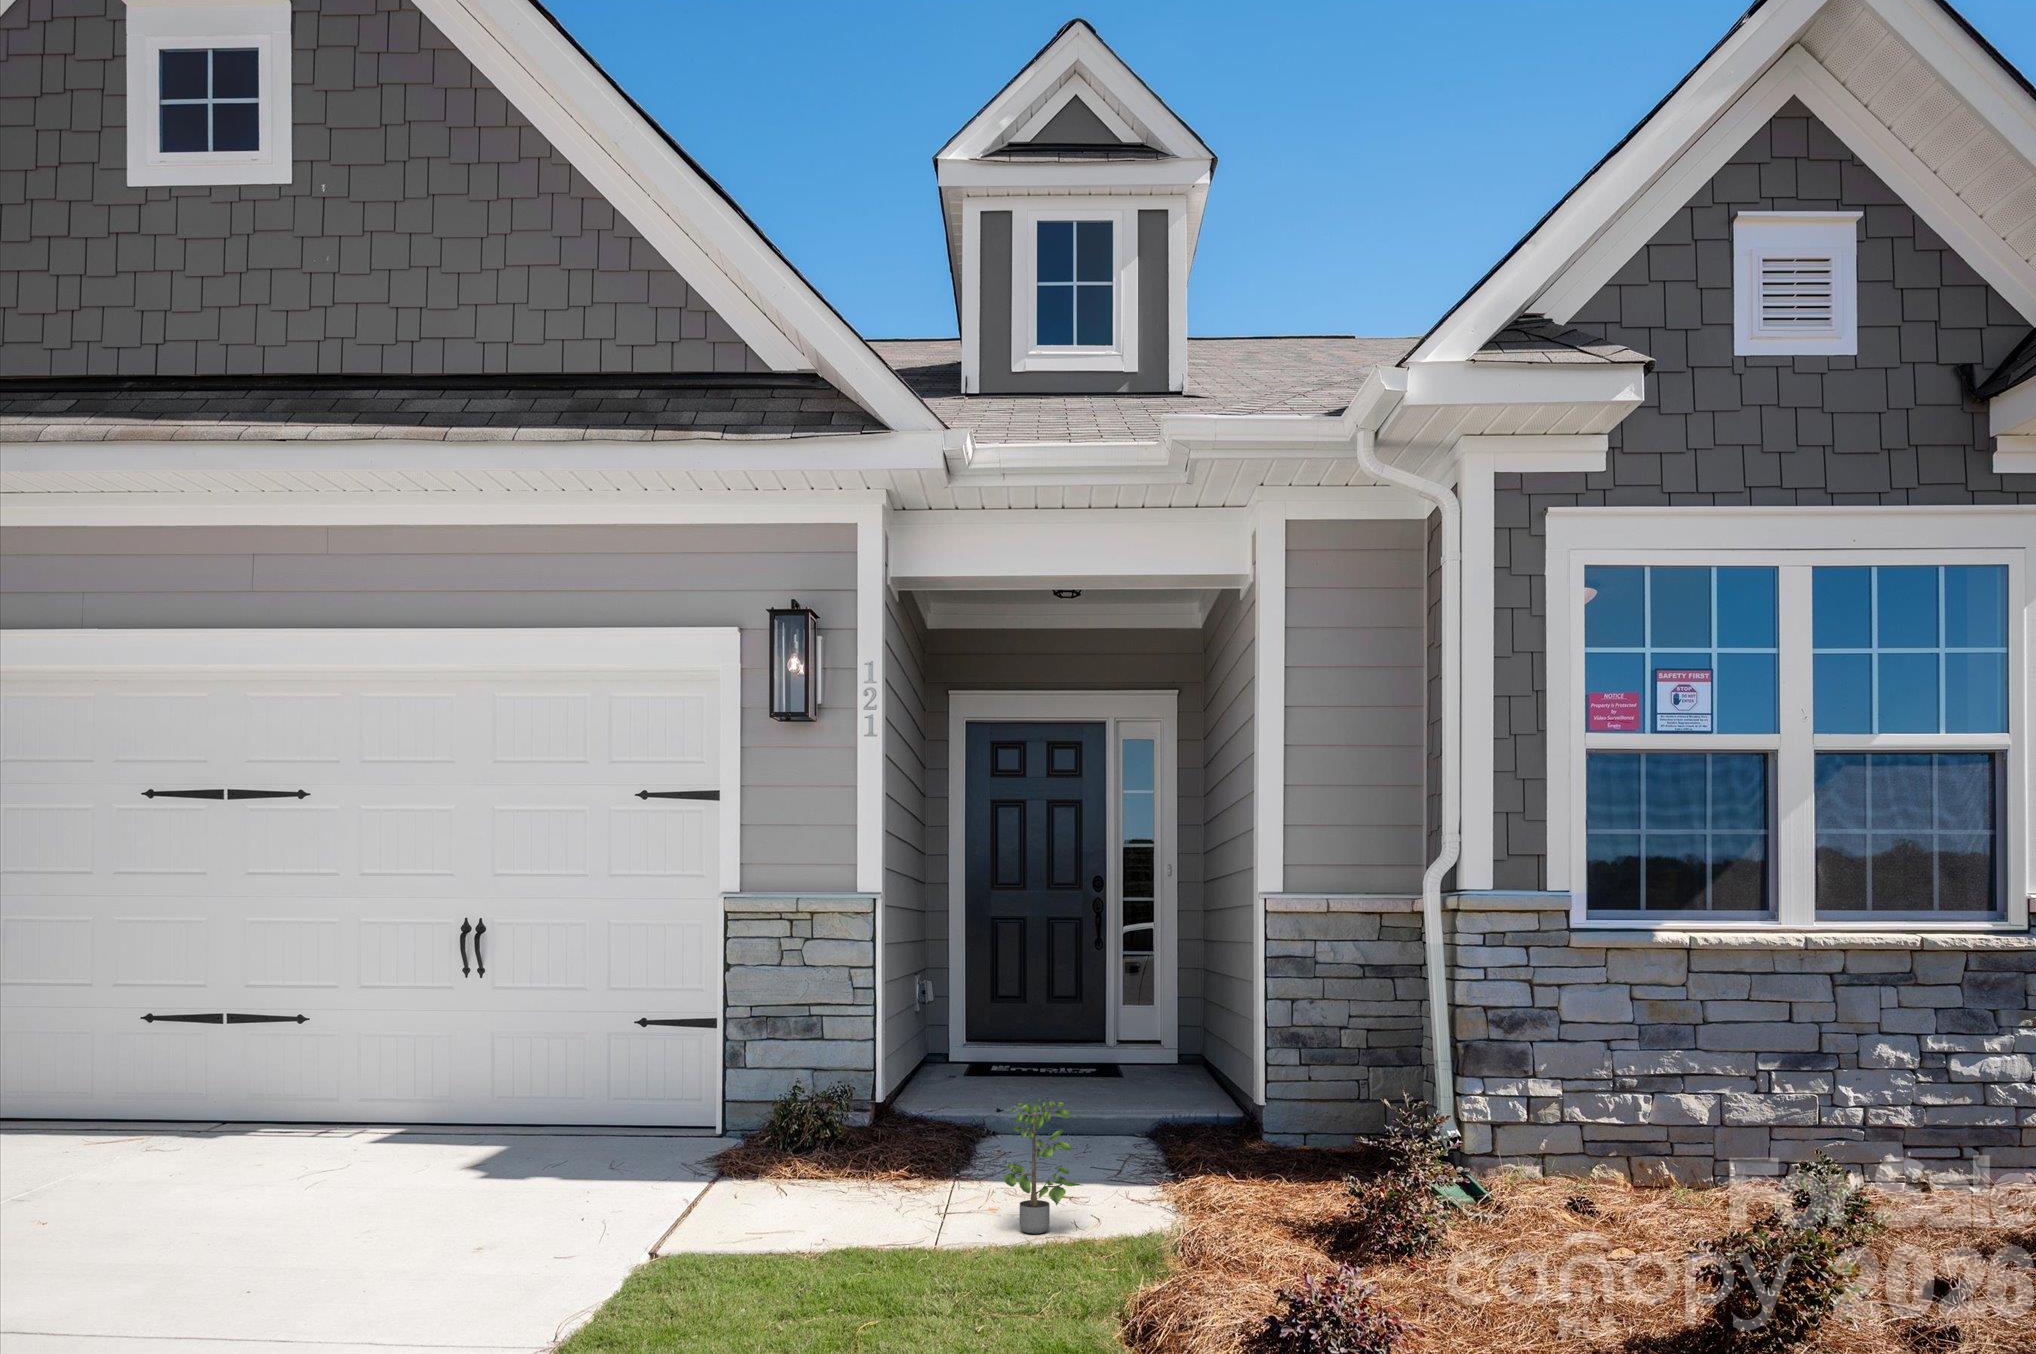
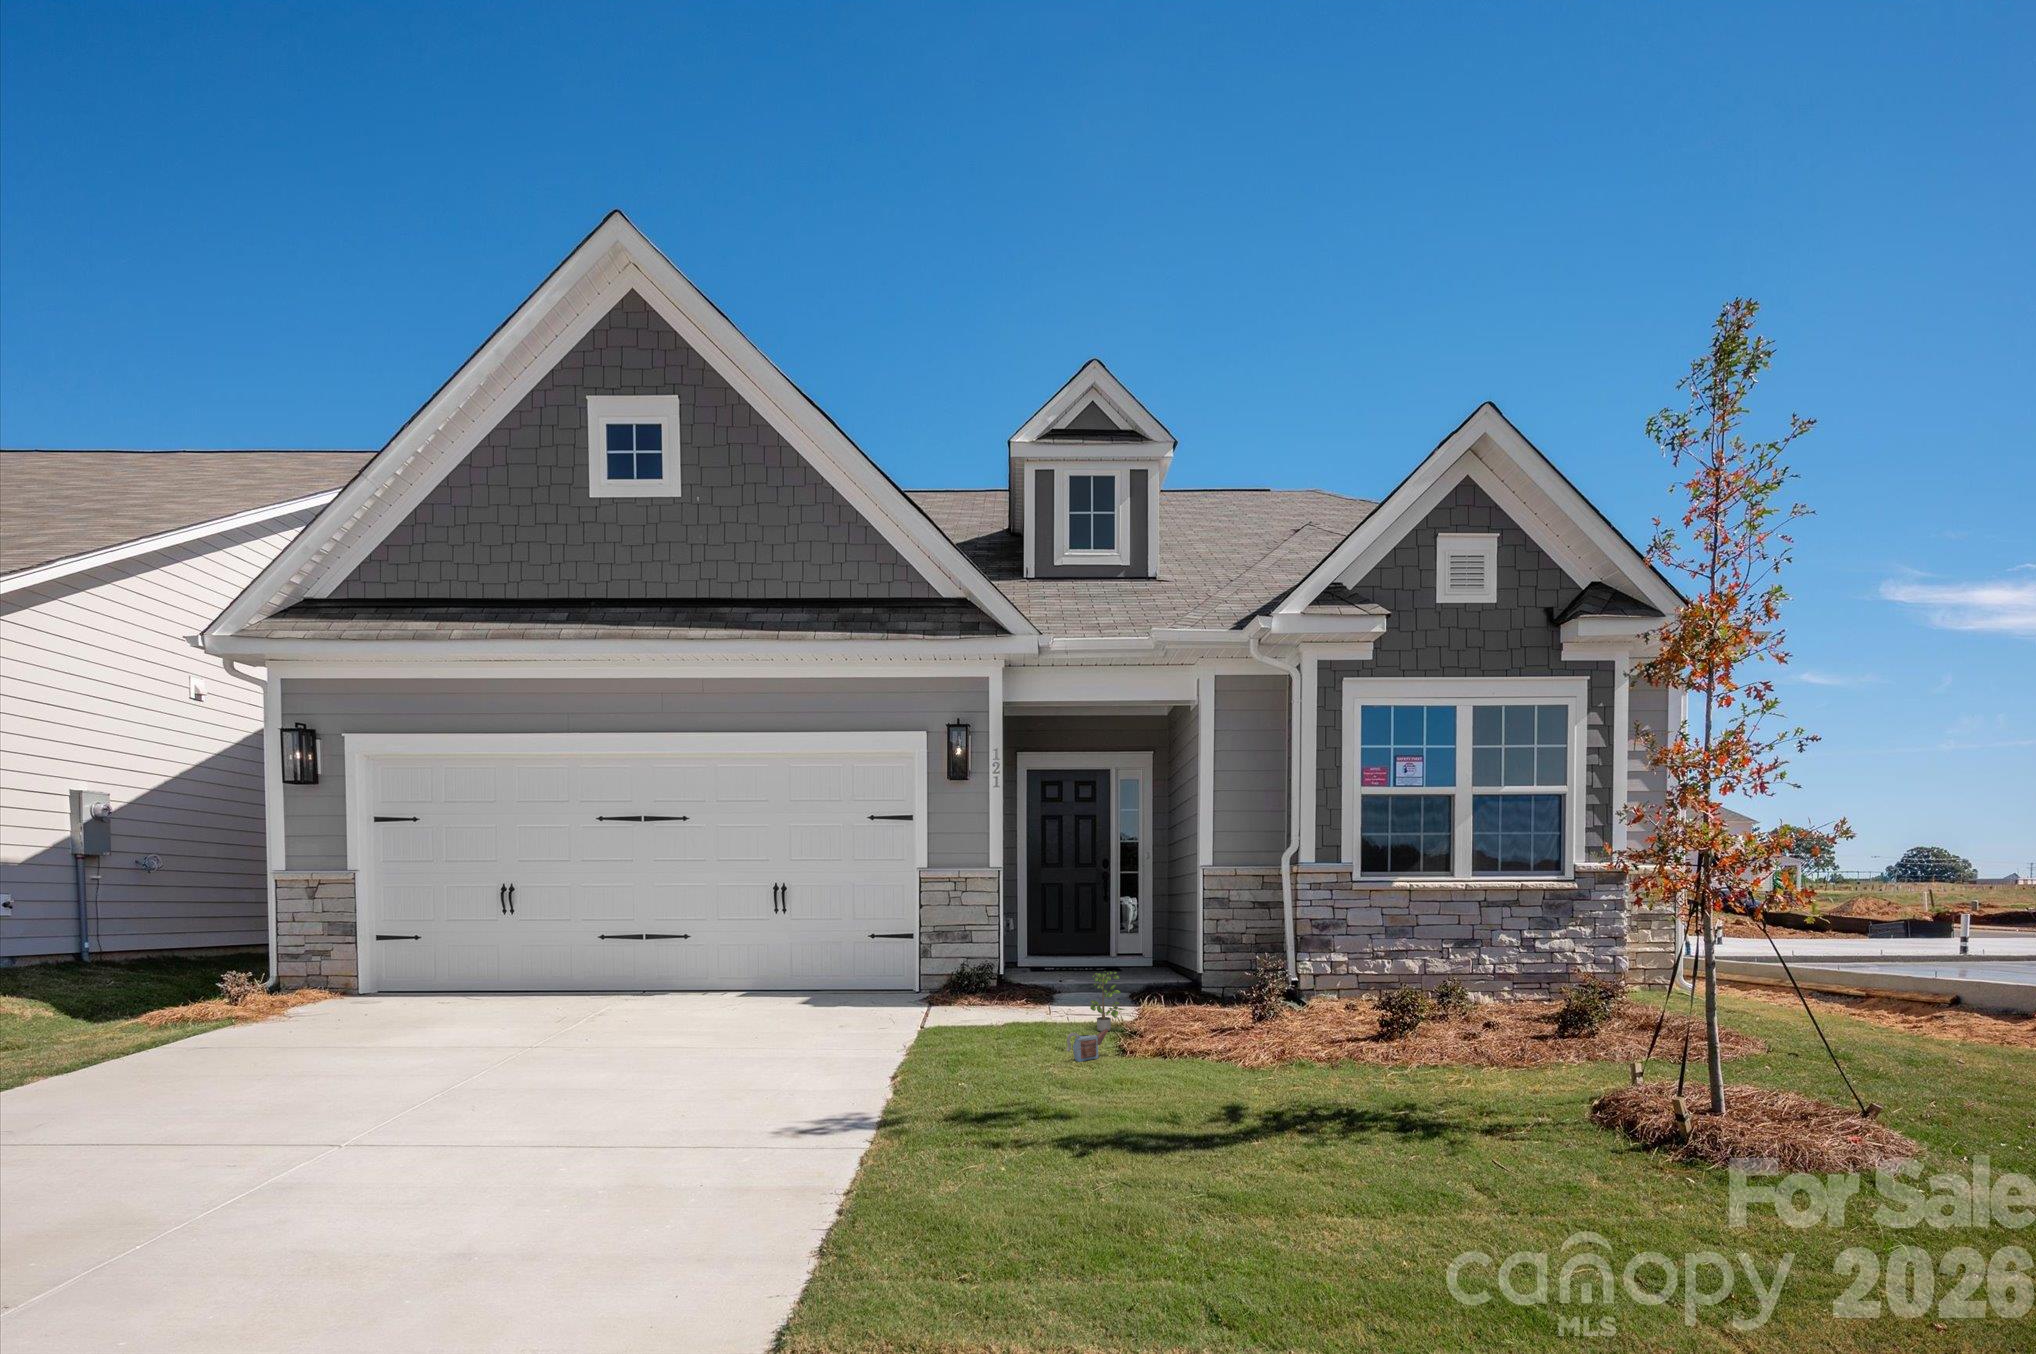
watering can: none [919,1233,1026,1315] -> present [1067,1028,1108,1062]

